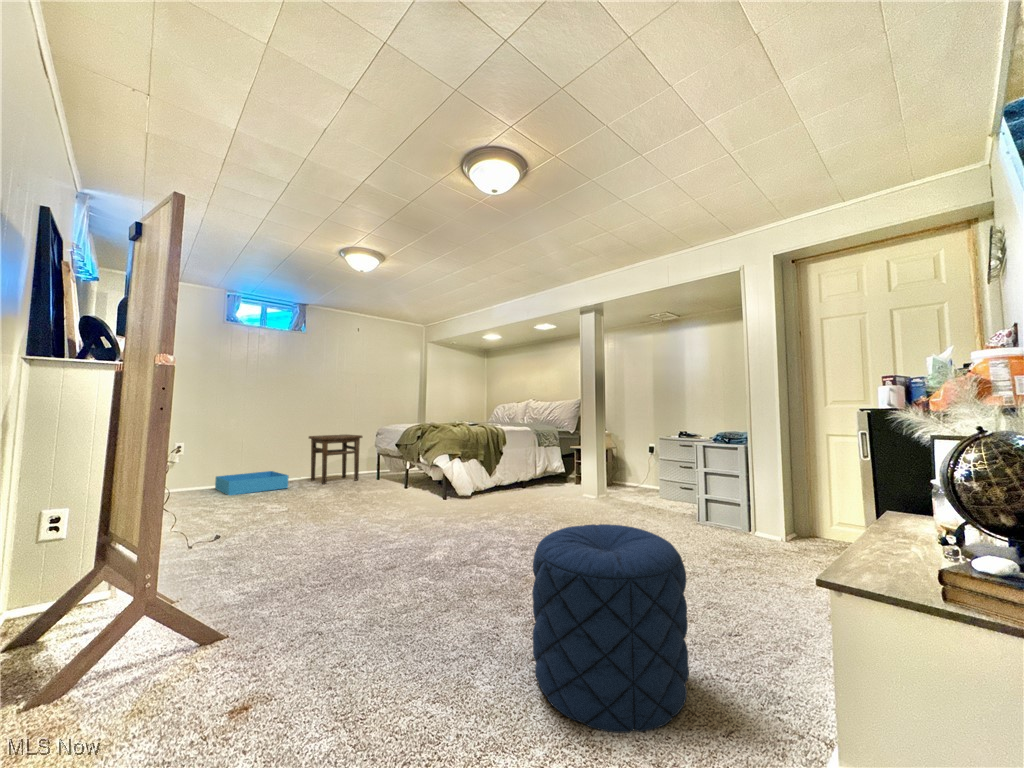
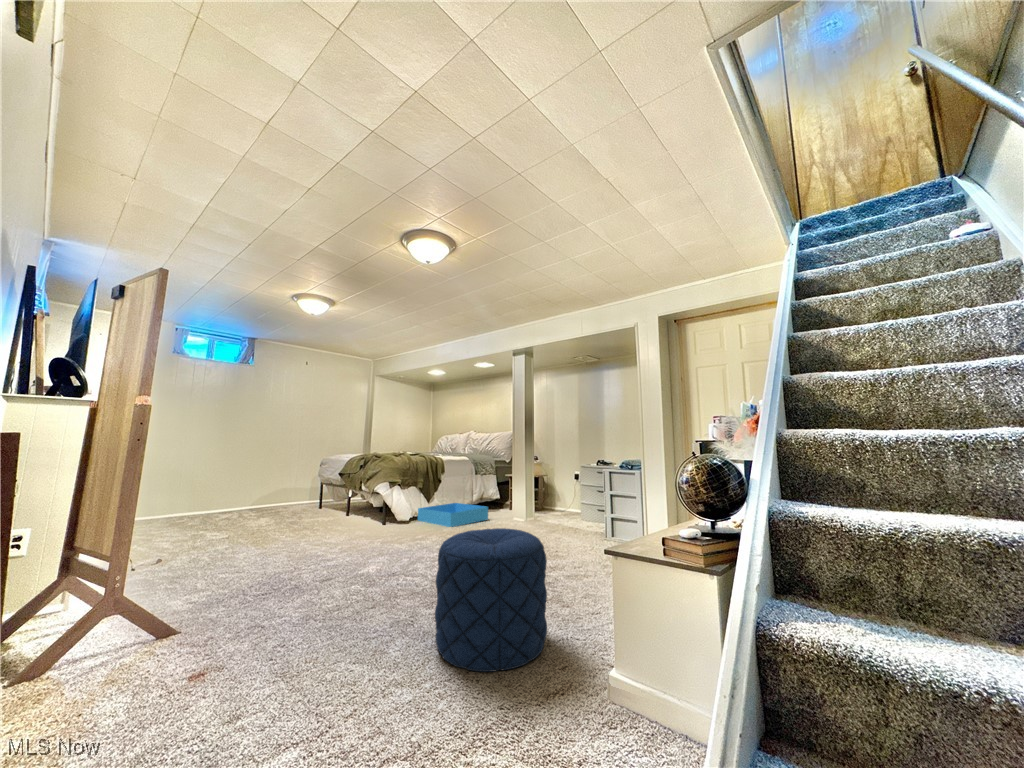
side table: present [309,435,363,484] -> none [252,464,307,513]
storage bin: present [215,471,289,495] -> present [418,503,488,527]

